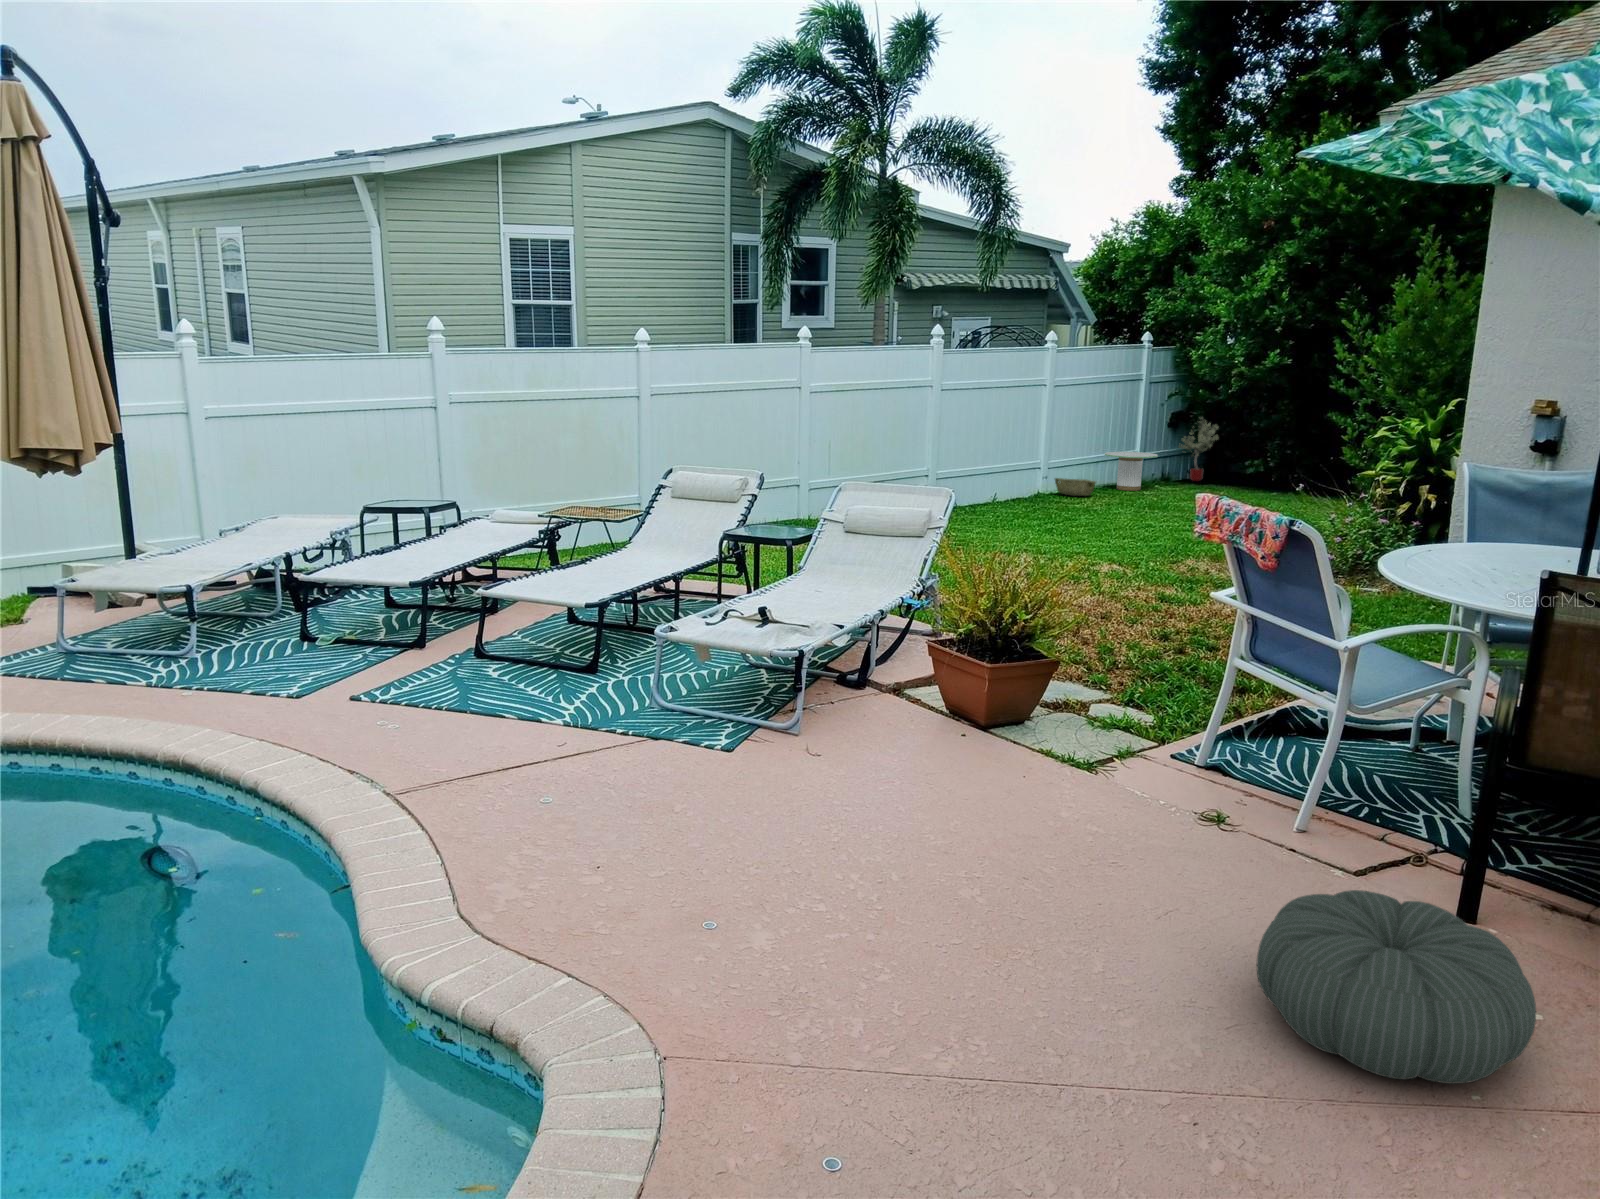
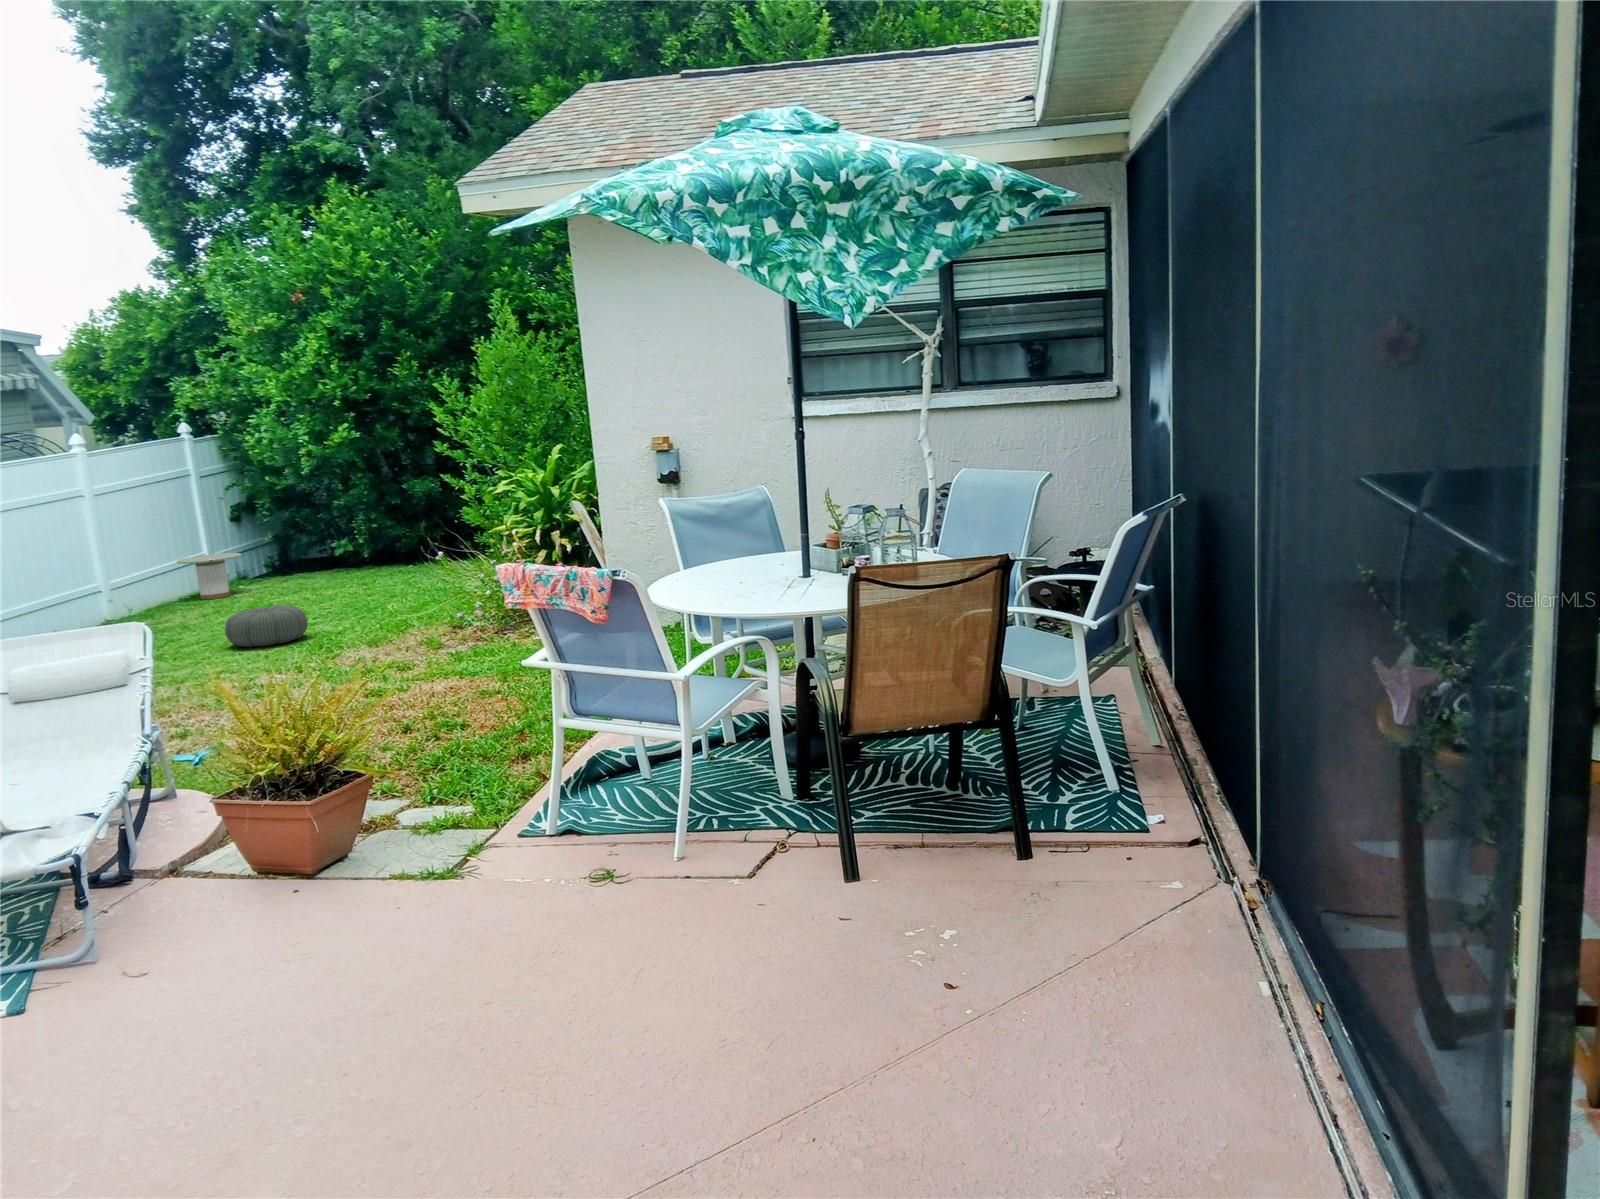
potted tree: present [1179,418,1218,481] -> none [252,506,296,576]
woven basket: present [1055,478,1096,496] -> none [127,594,181,617]
pouf: present [1257,890,1536,1084] -> present [225,605,308,647]

